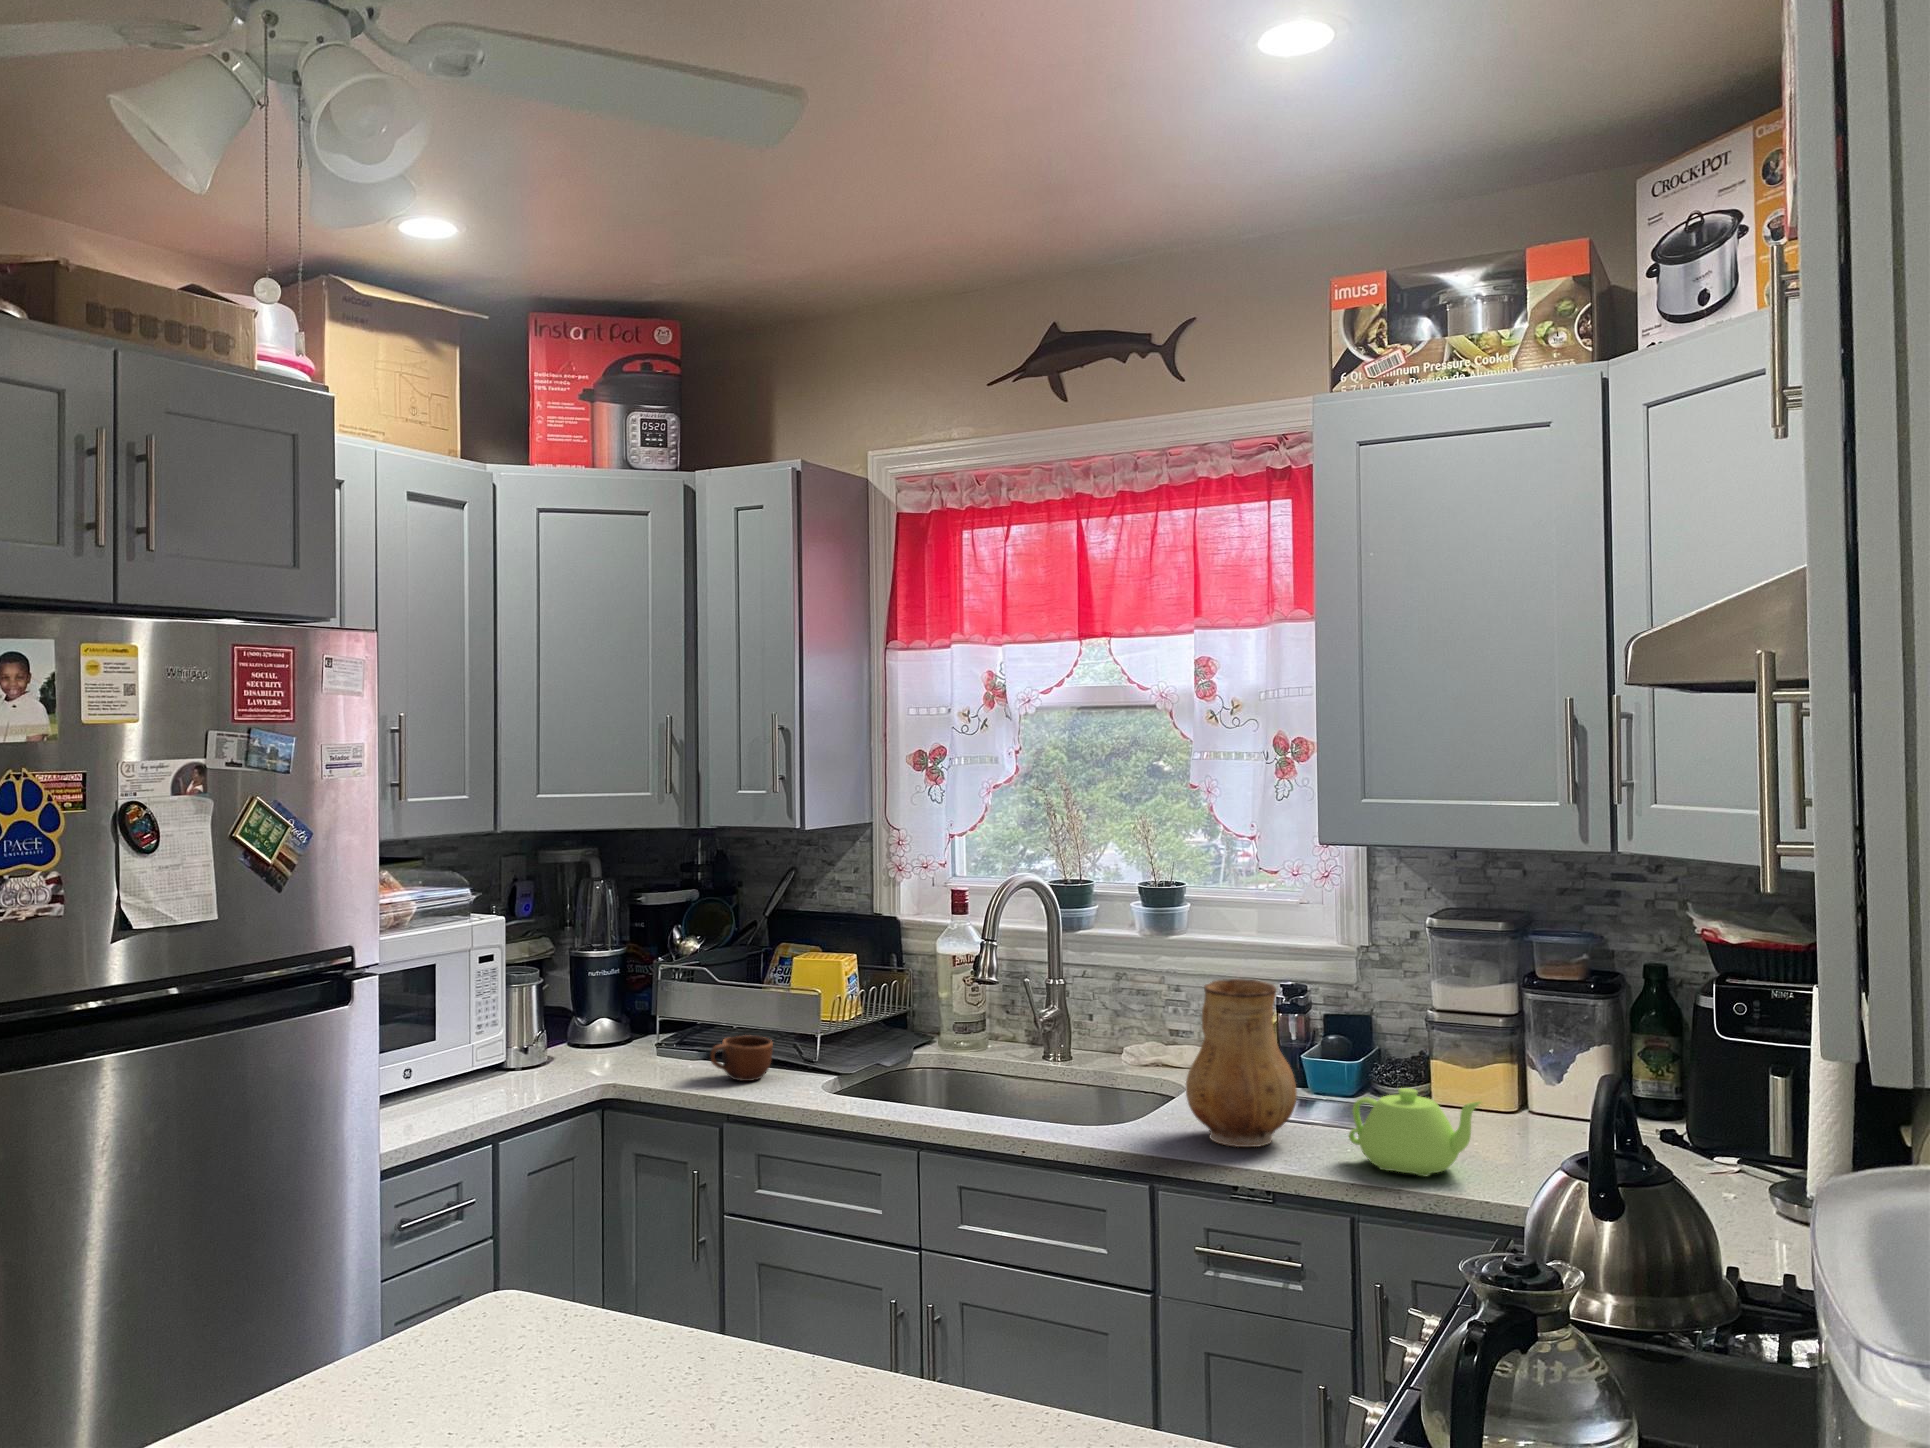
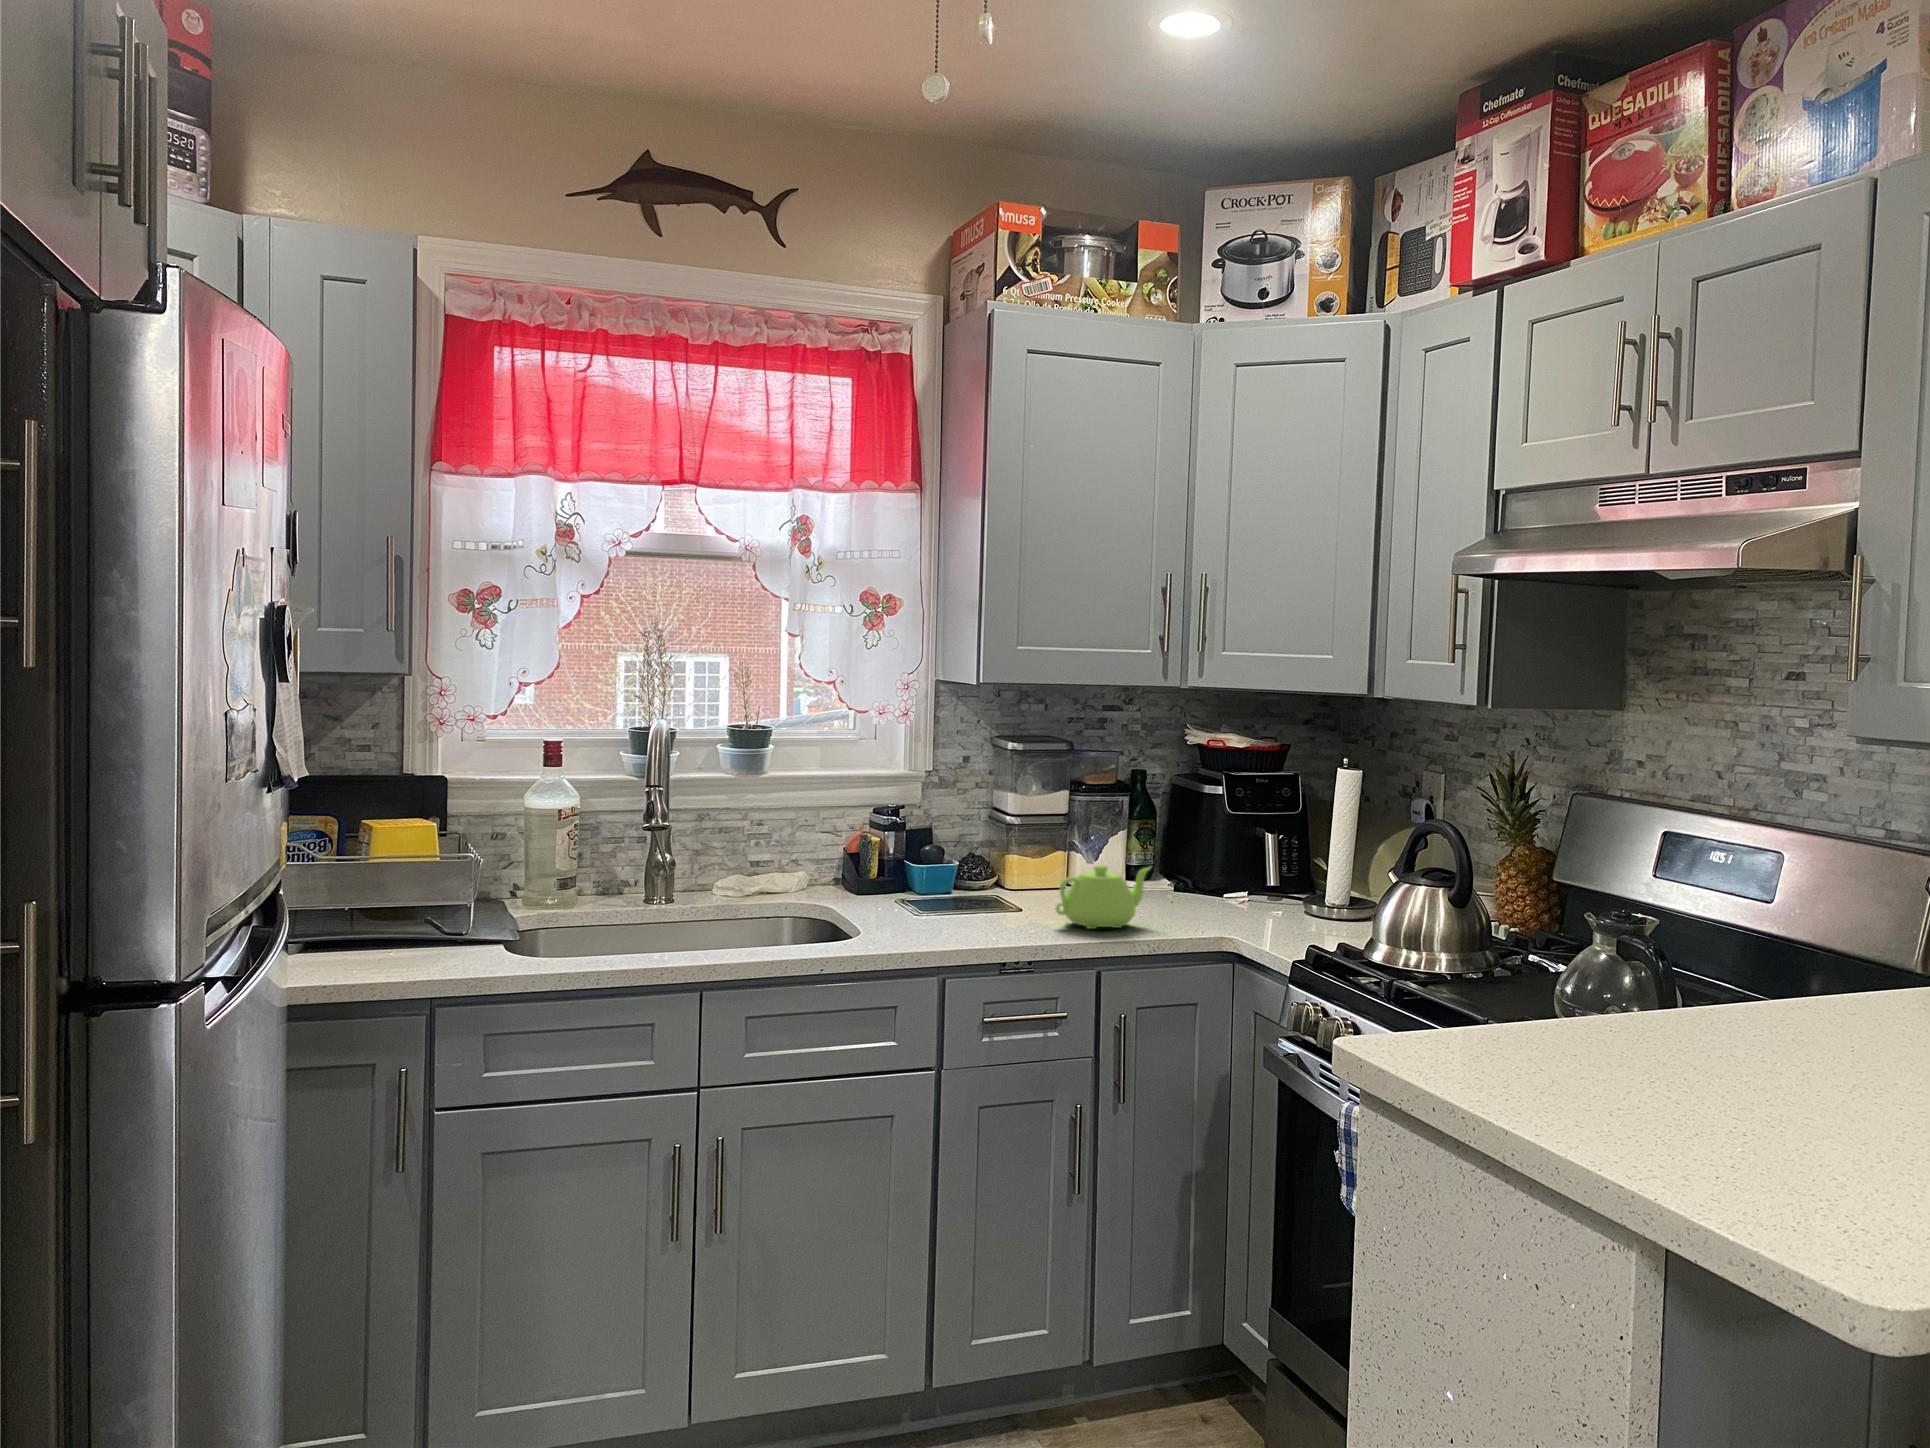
ceramic pitcher: present [1186,979,1297,1147] -> none [912,796,1012,934]
mug: present [710,1035,773,1081] -> none [384,915,450,967]

